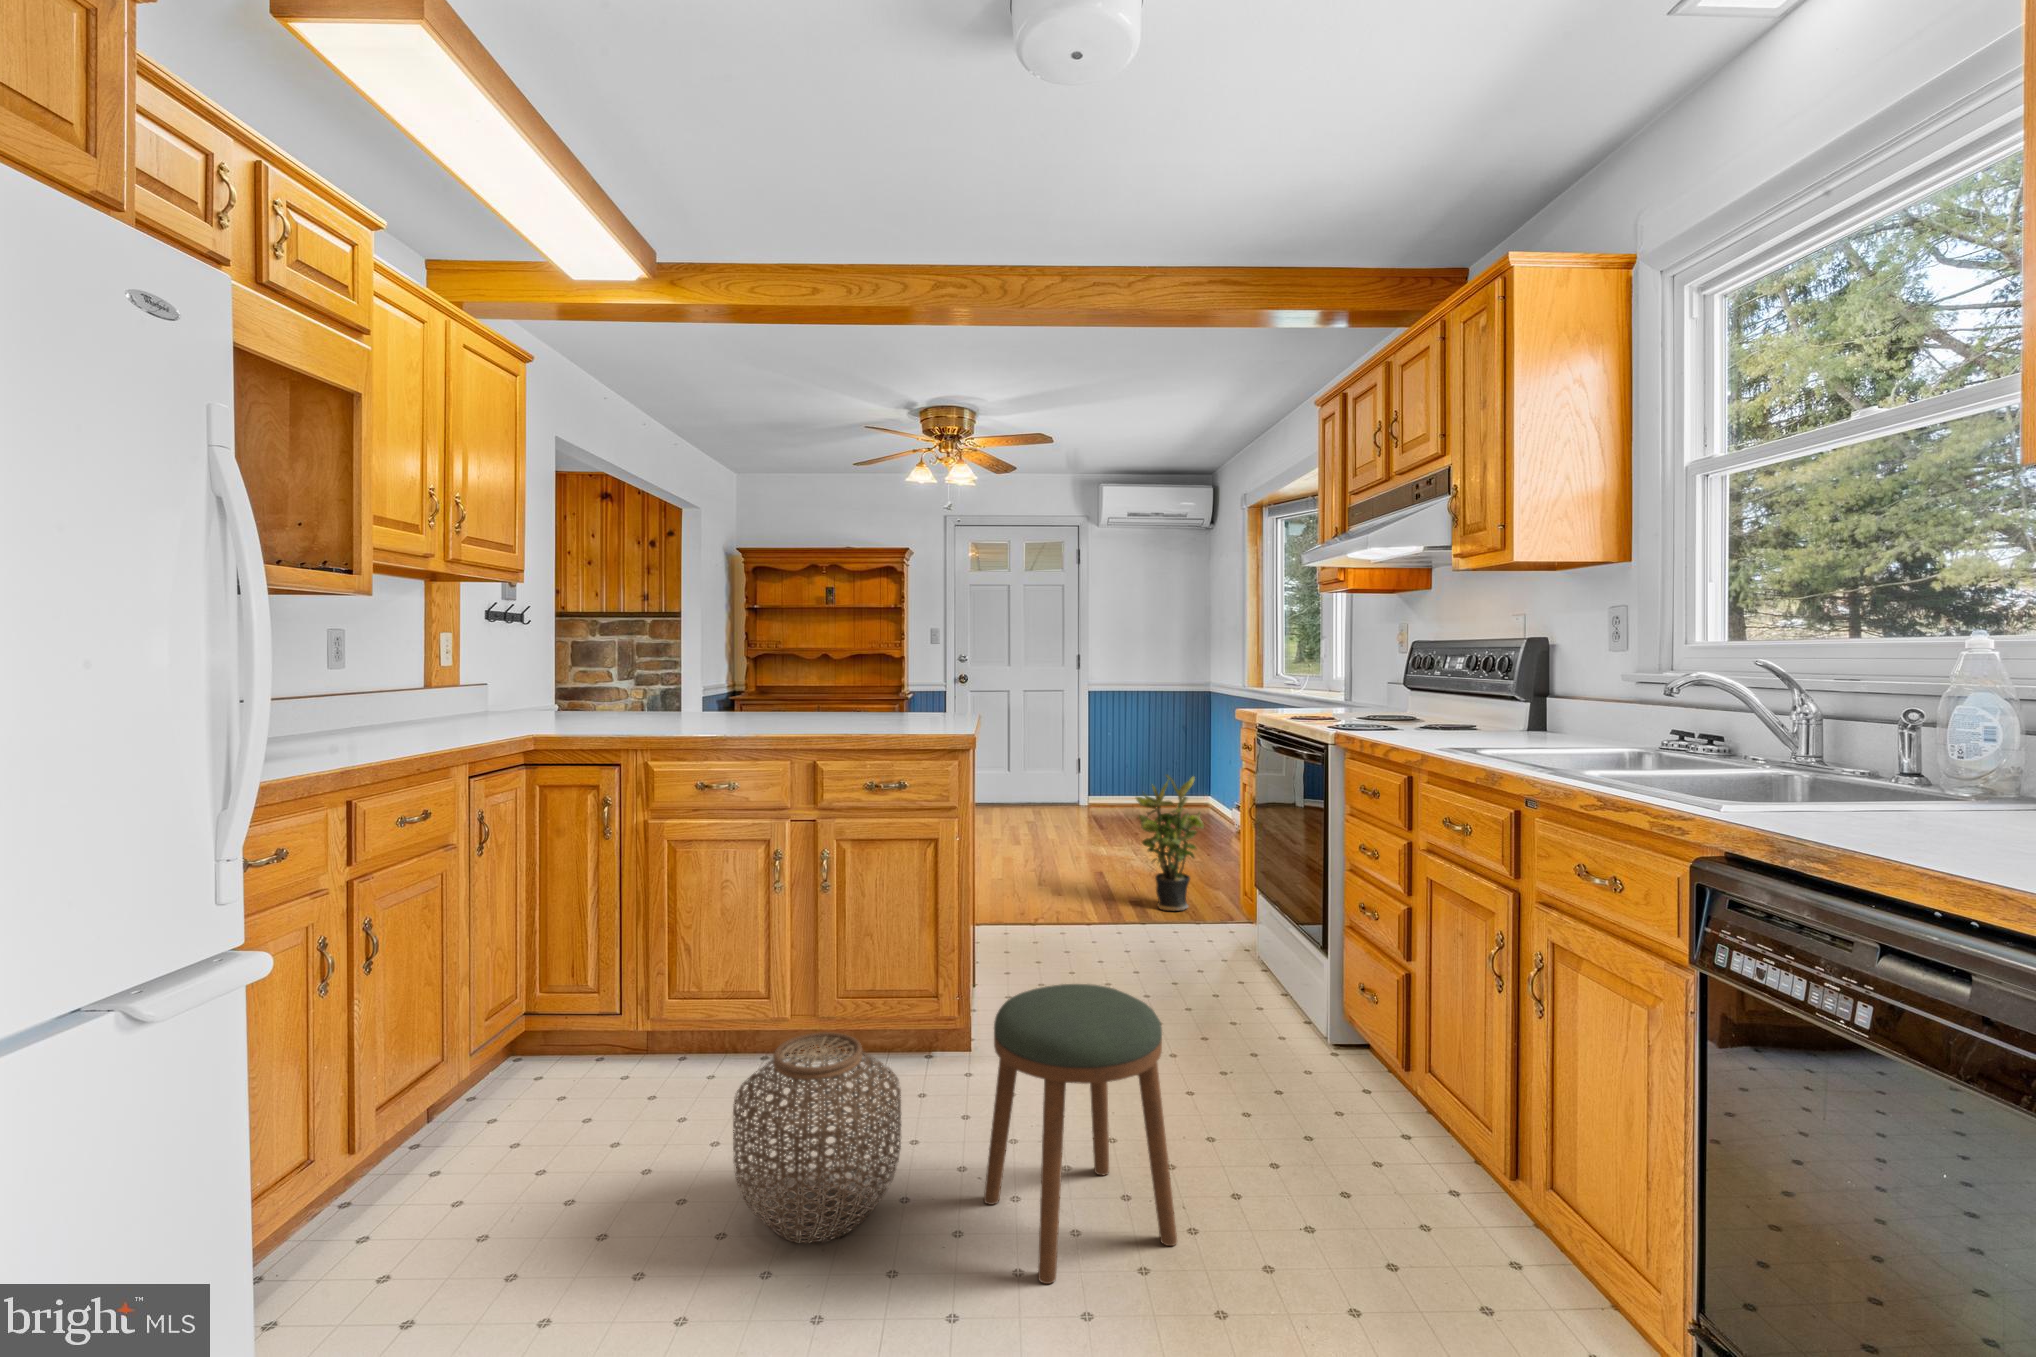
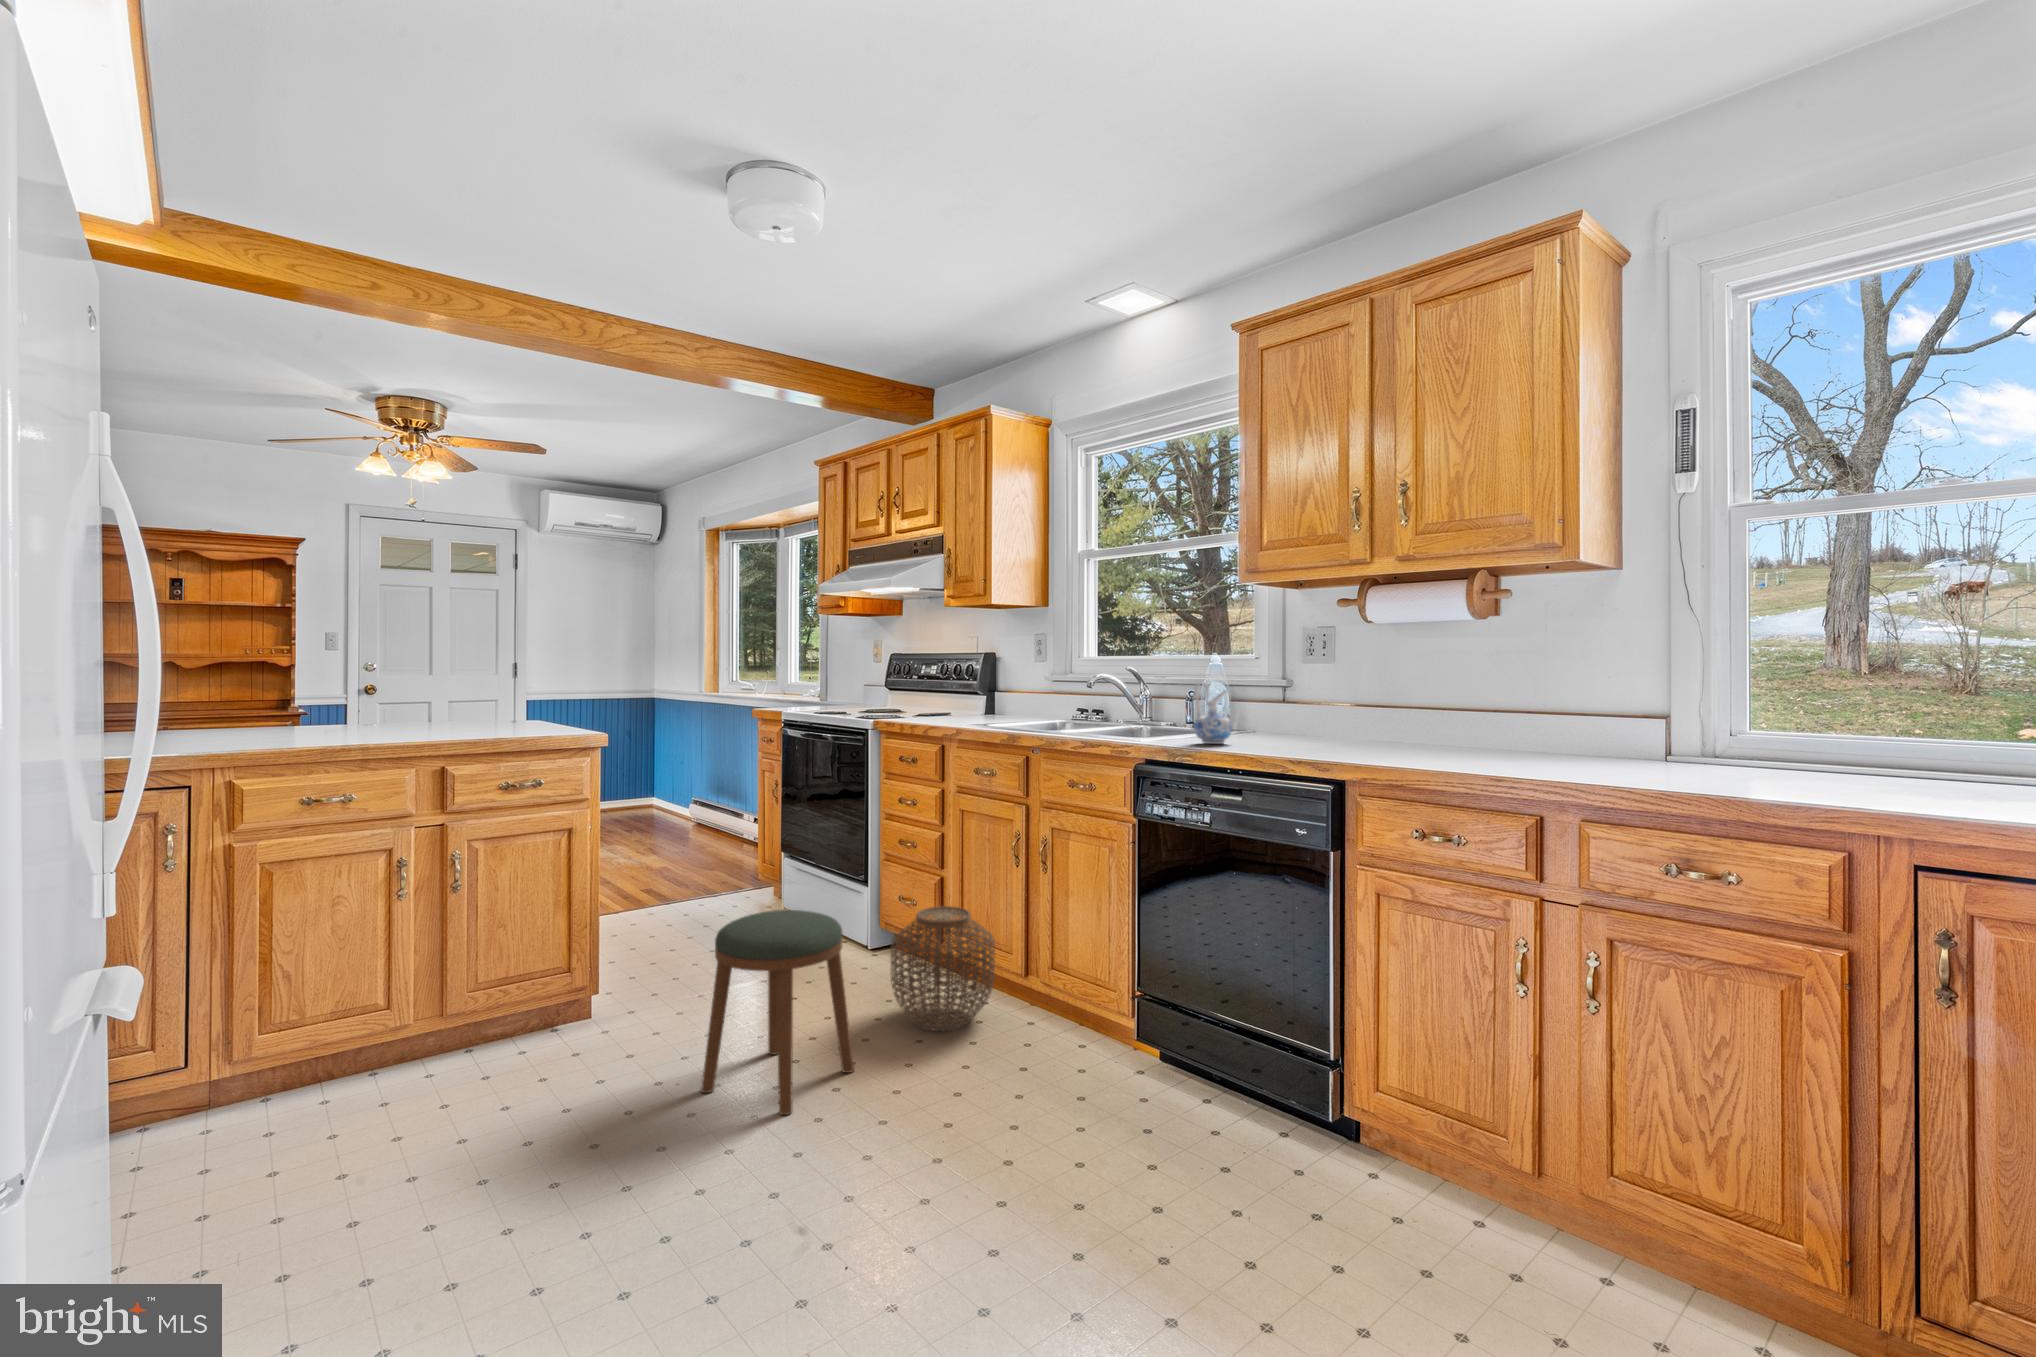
ceramic pitcher: none [1854,692,1970,838] -> present [1194,681,1232,744]
potted plant: present [1136,775,1204,911] -> none [651,768,713,890]
woven basket: present [733,1032,901,1243] -> present [891,906,995,1031]

